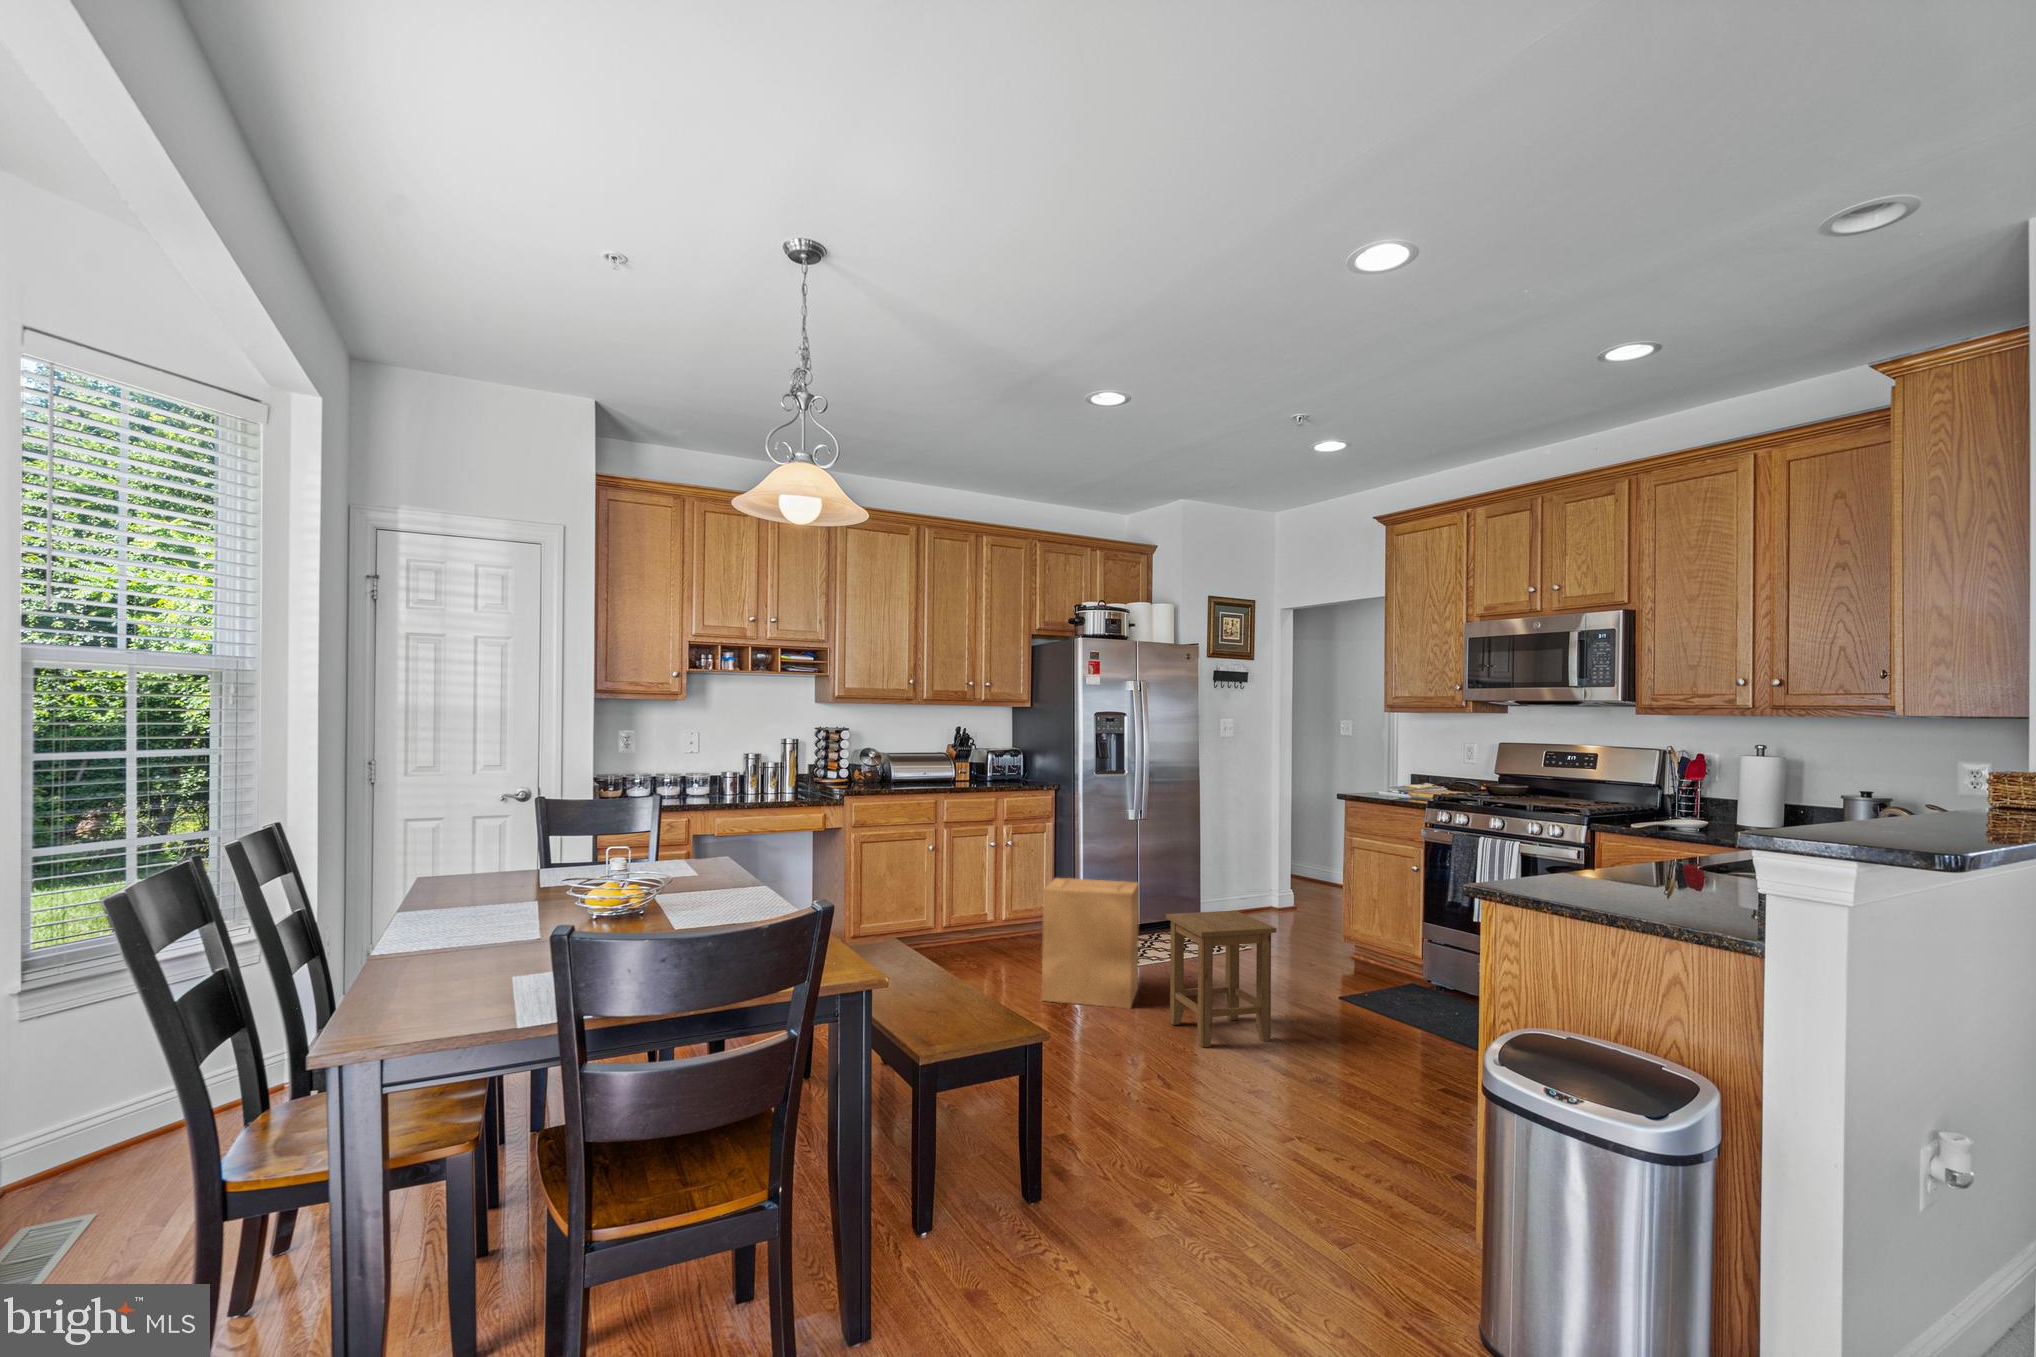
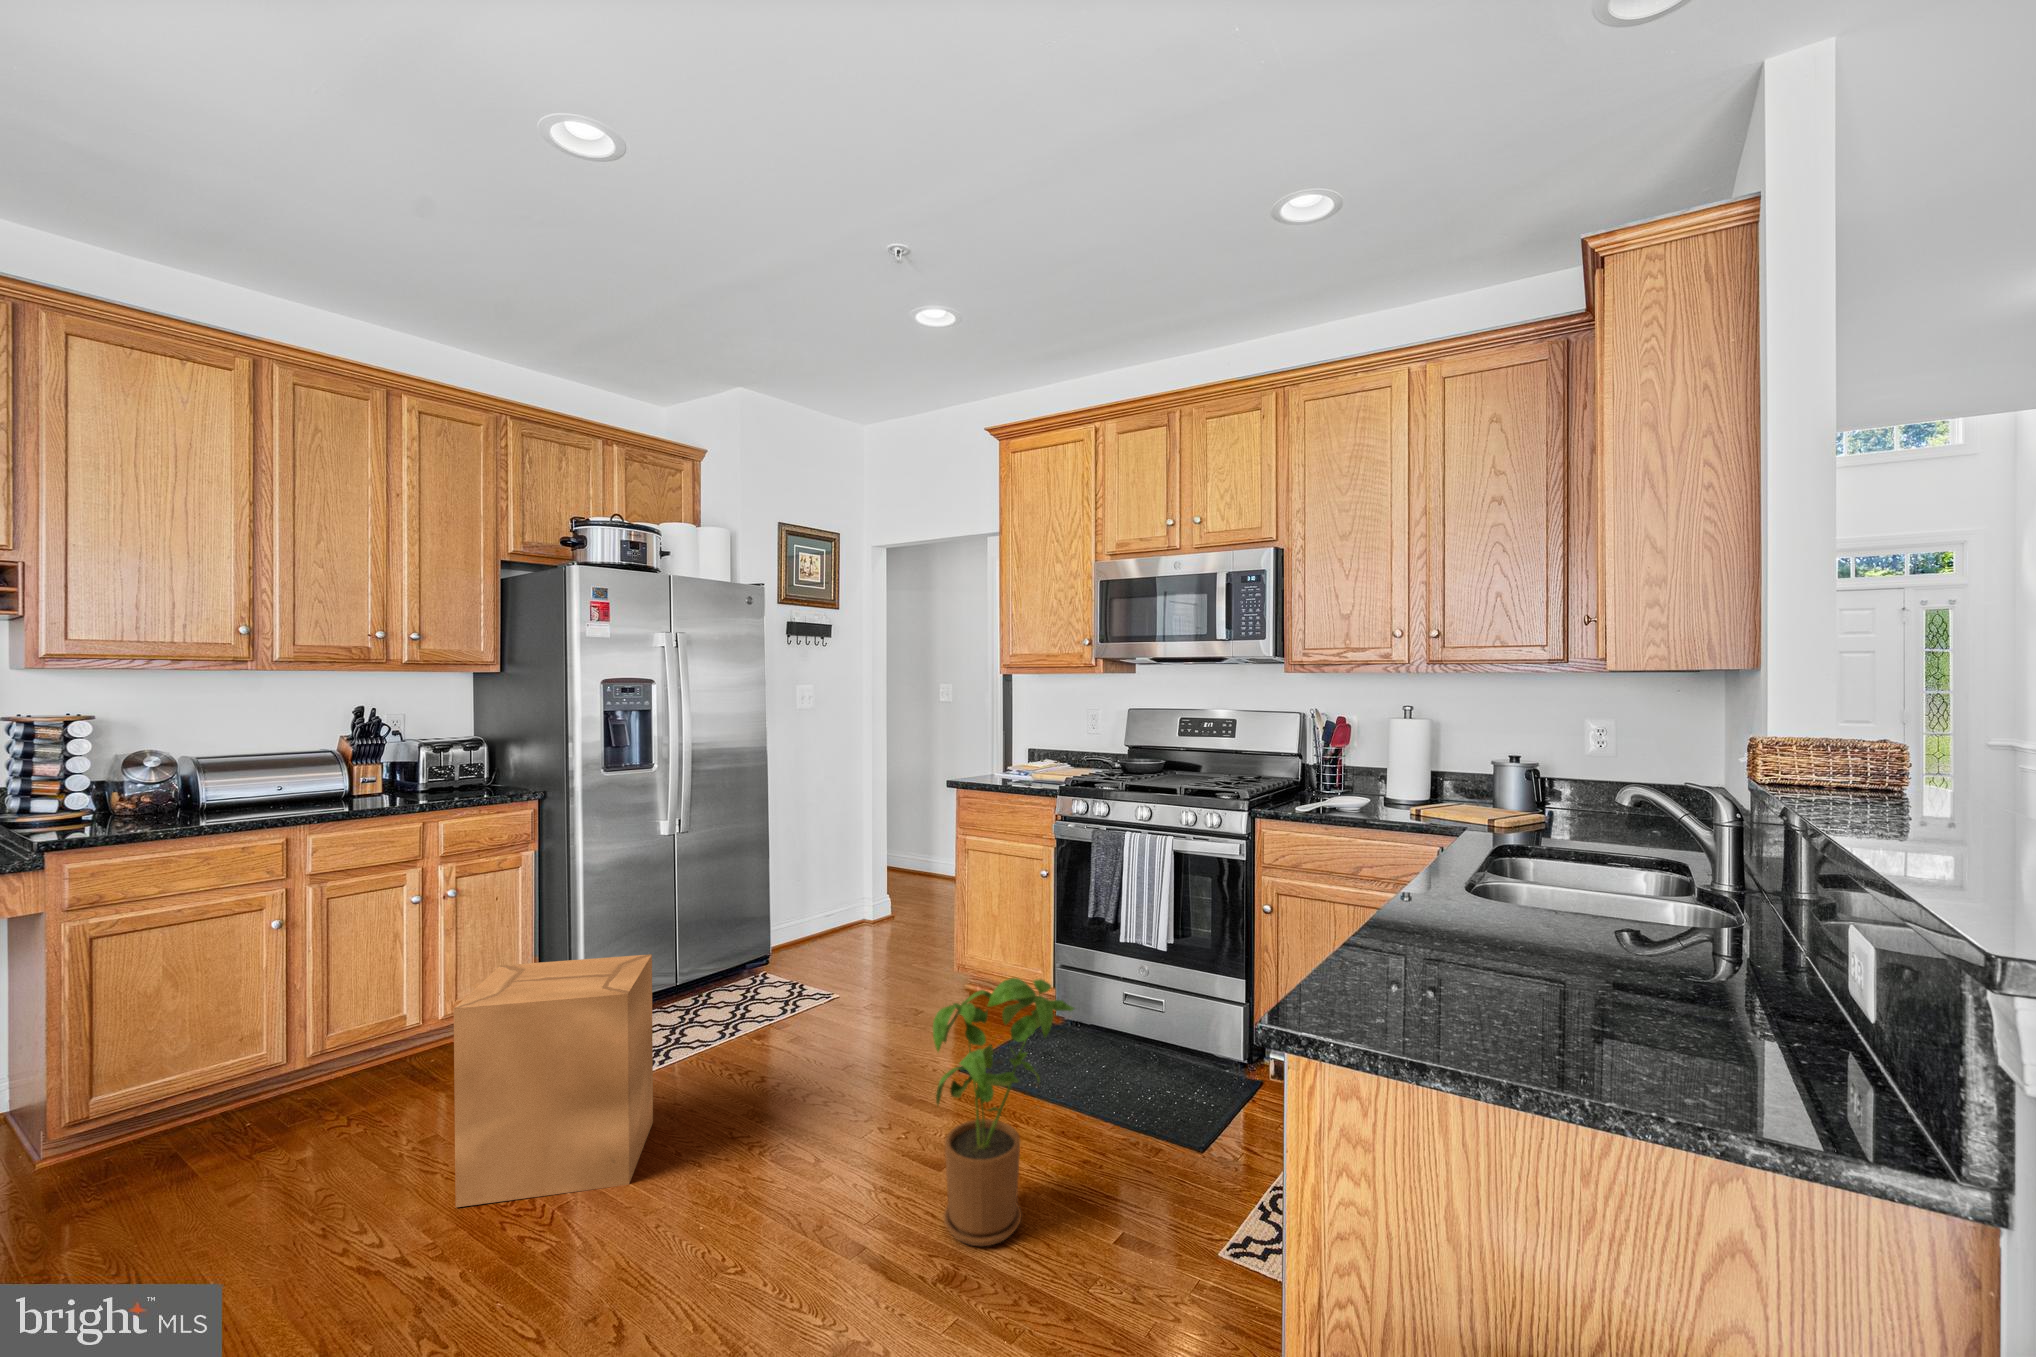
house plant: none [1316,900,1412,1063] -> present [933,978,1075,1246]
stool: present [1166,910,1277,1047] -> none [684,994,871,1277]

